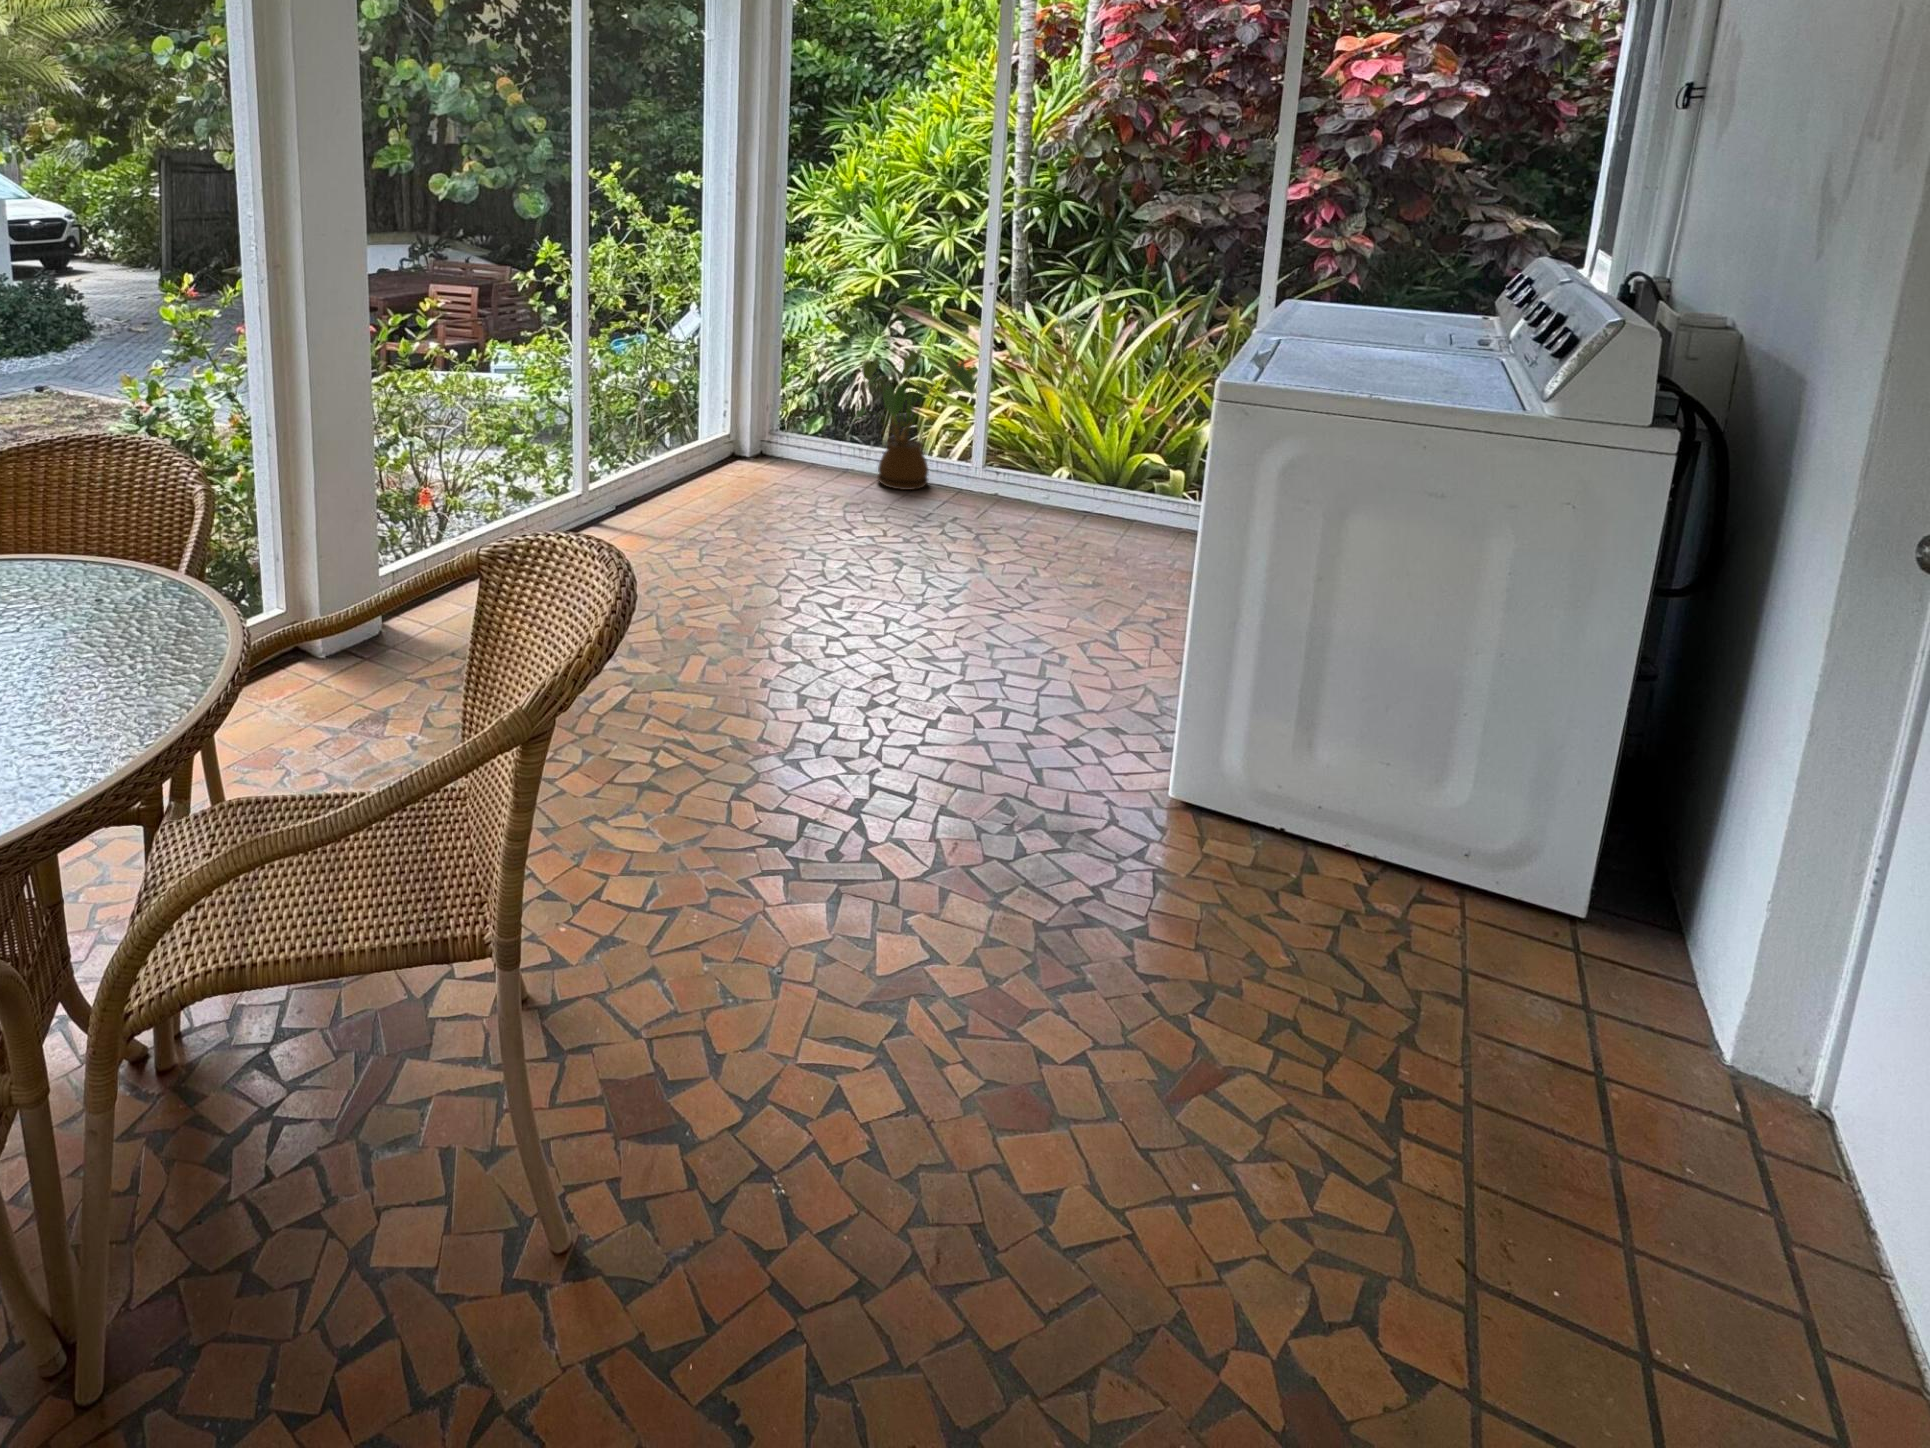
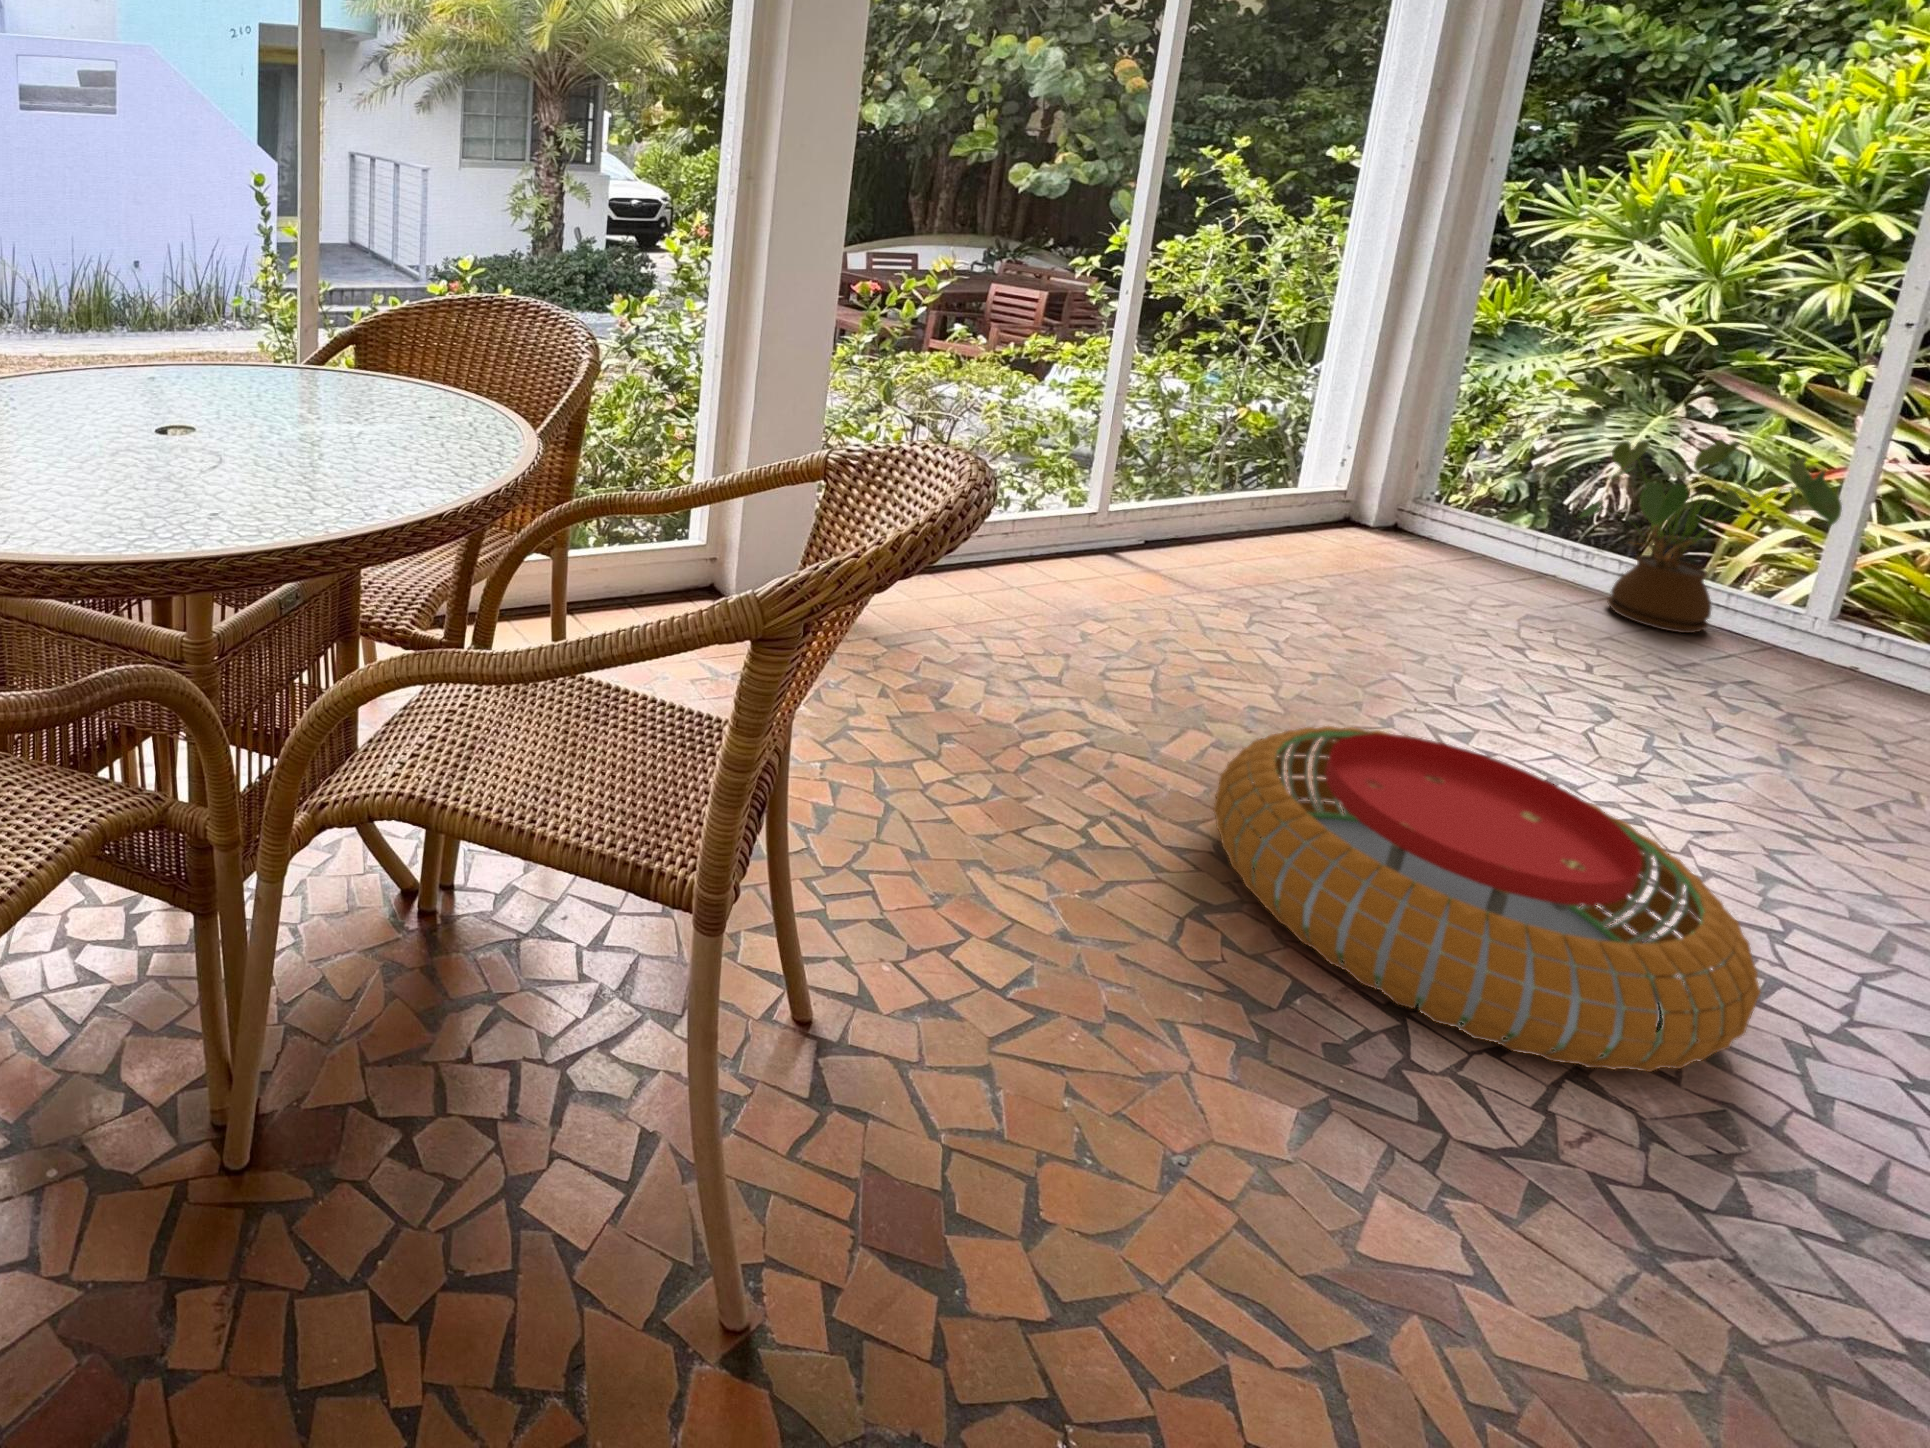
pouf: none [705,610,1015,816] -> present [1213,726,1761,1071]

